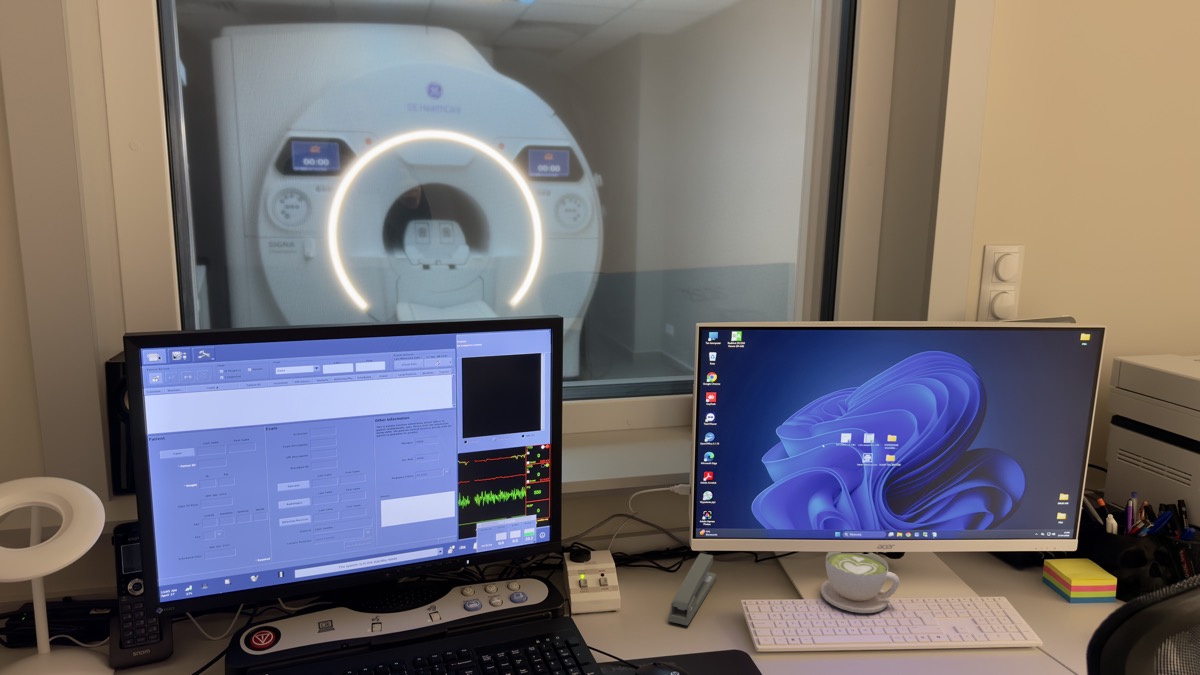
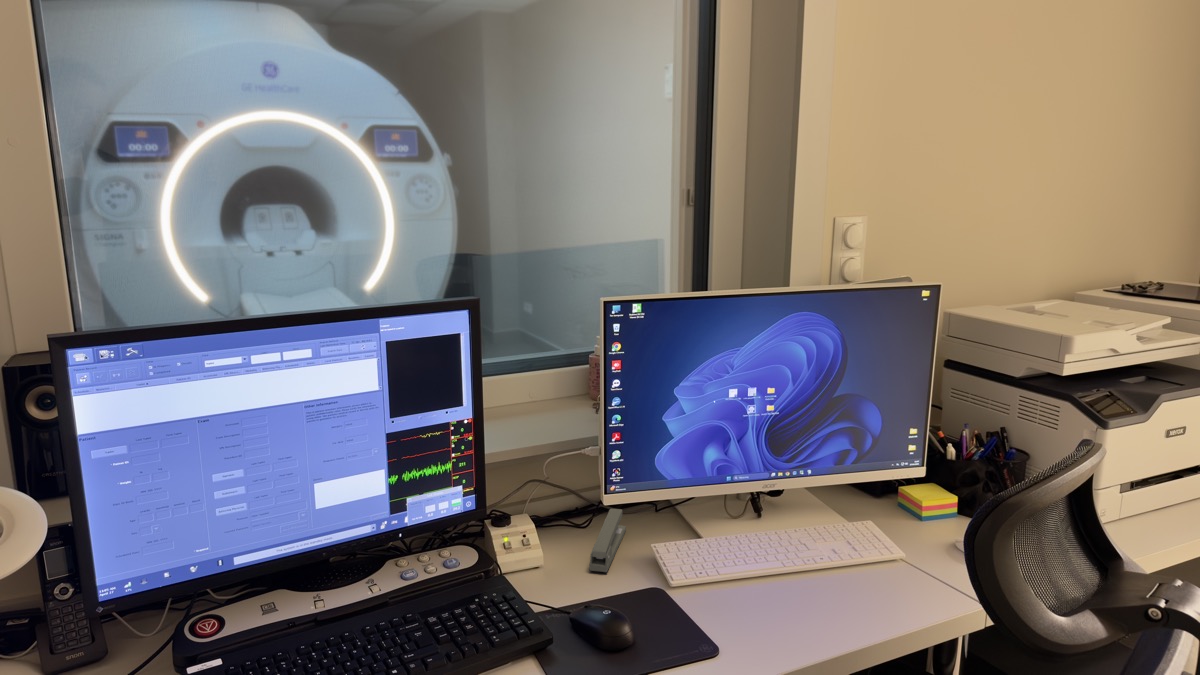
coffee cup: present [821,552,899,613] -> none [718,491,785,545]

